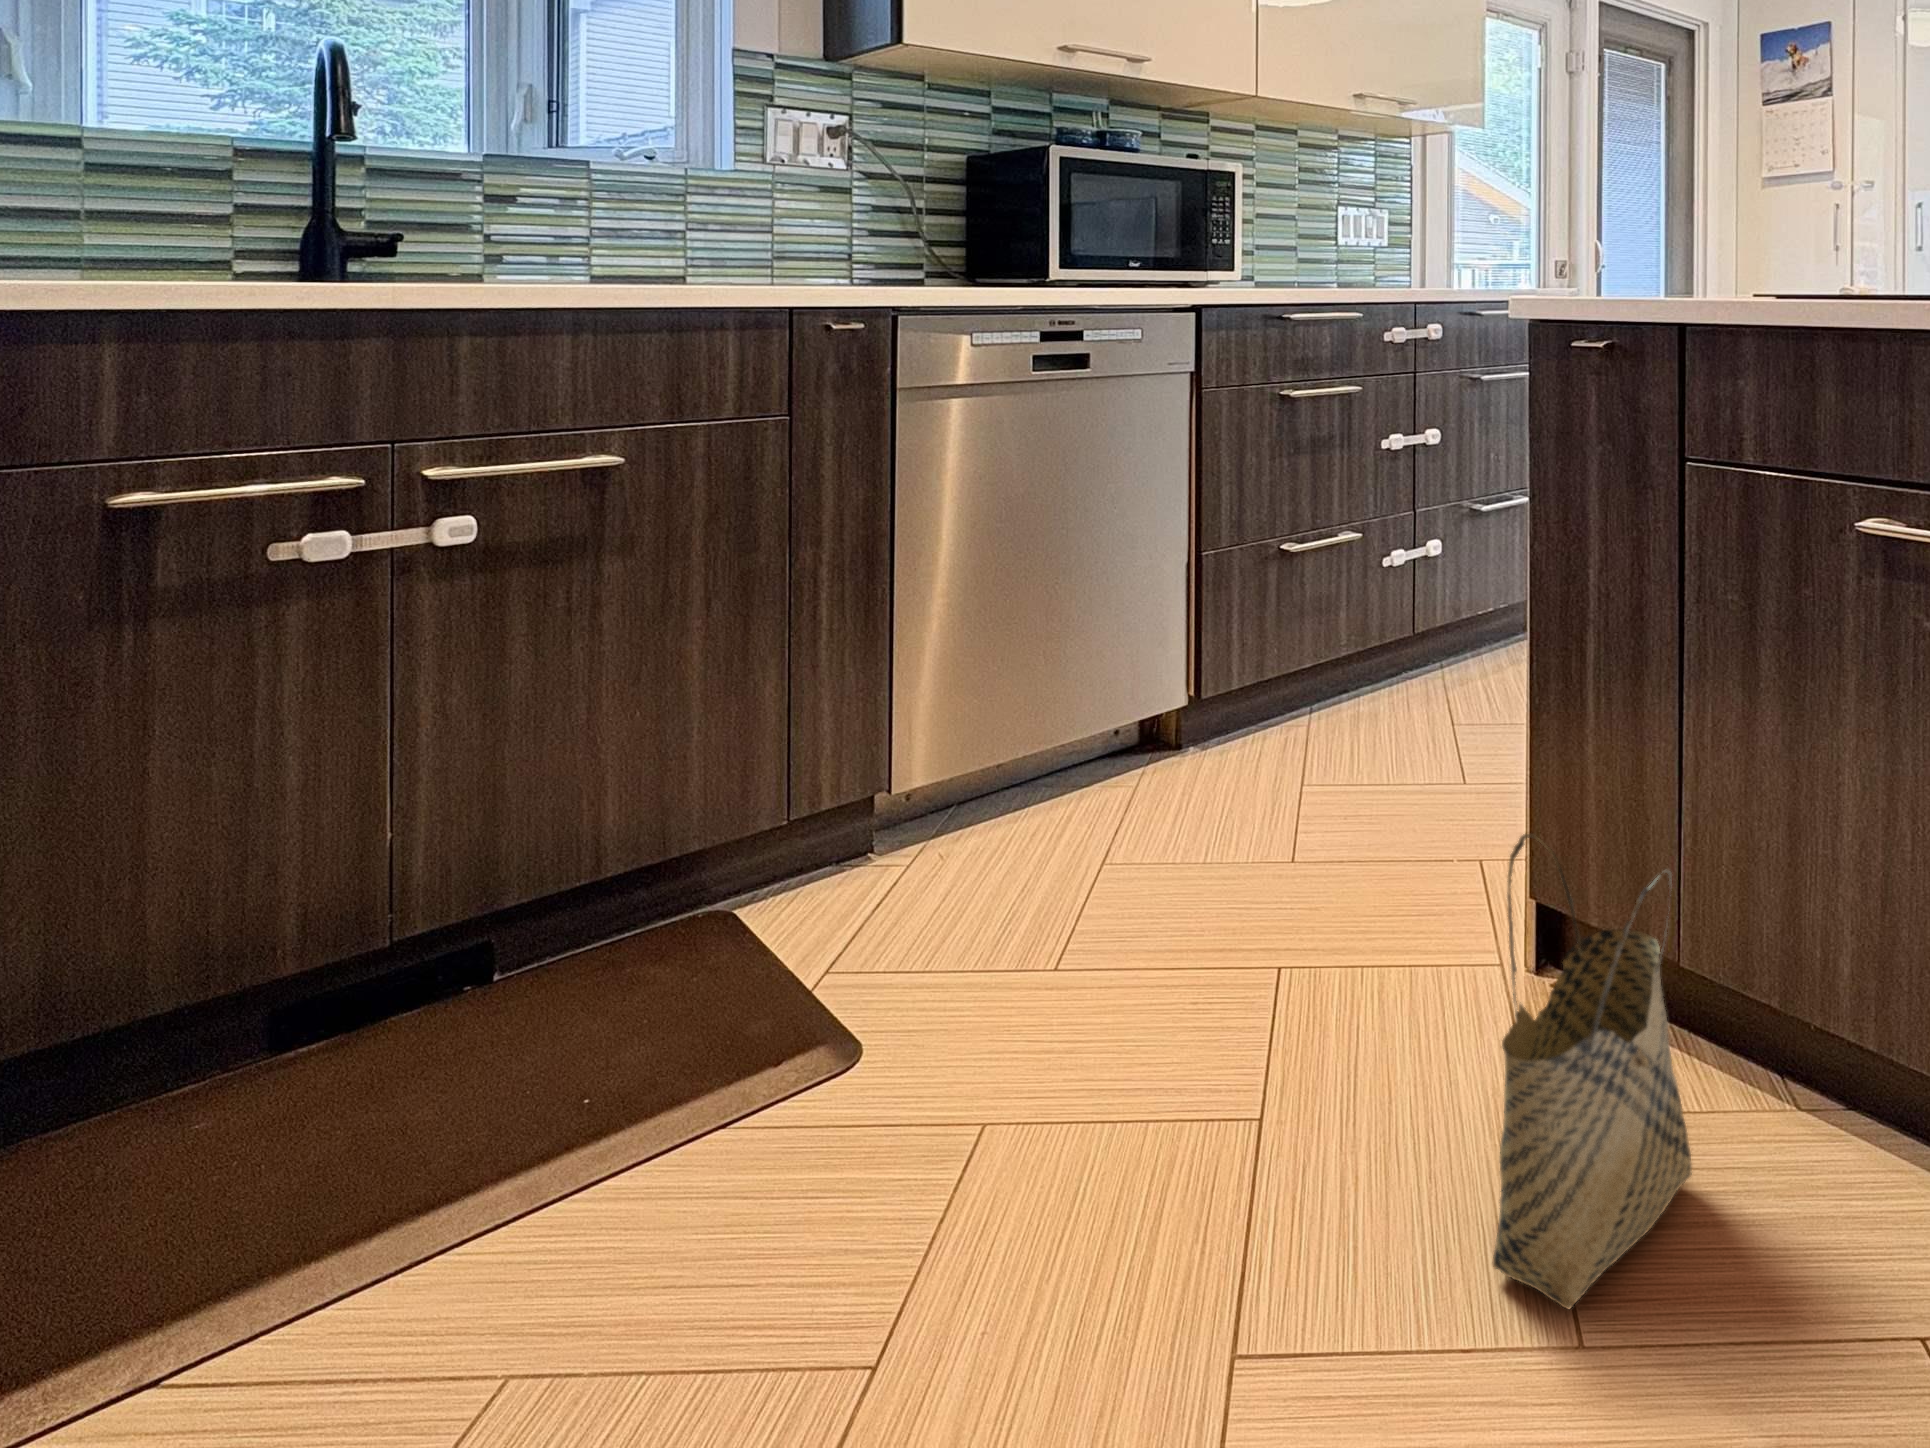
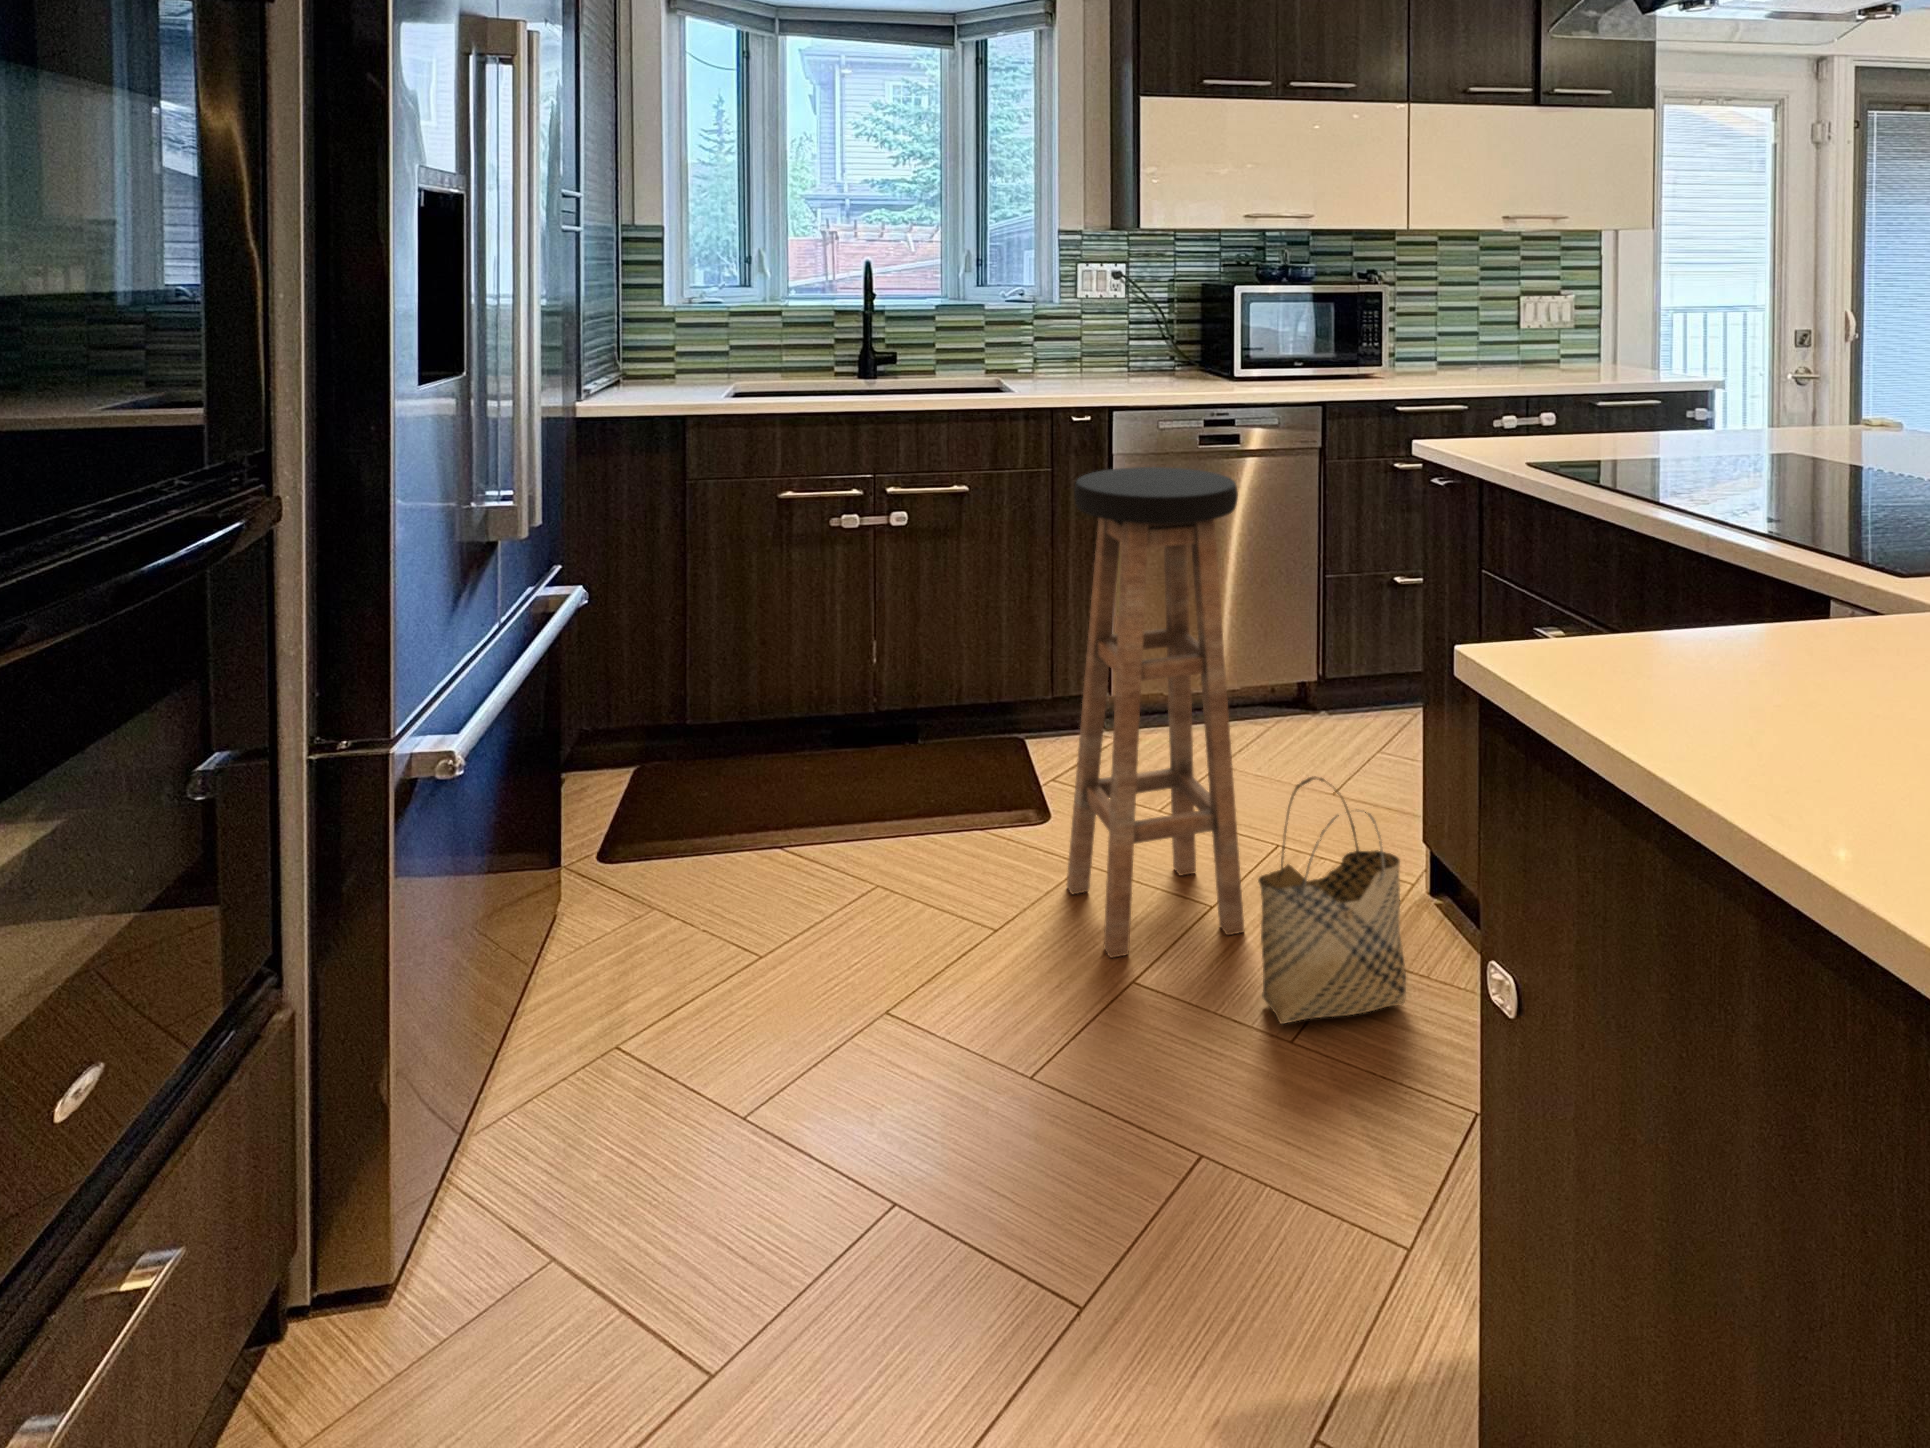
bar stool: none [988,349,1357,1308] -> present [1067,467,1244,958]

